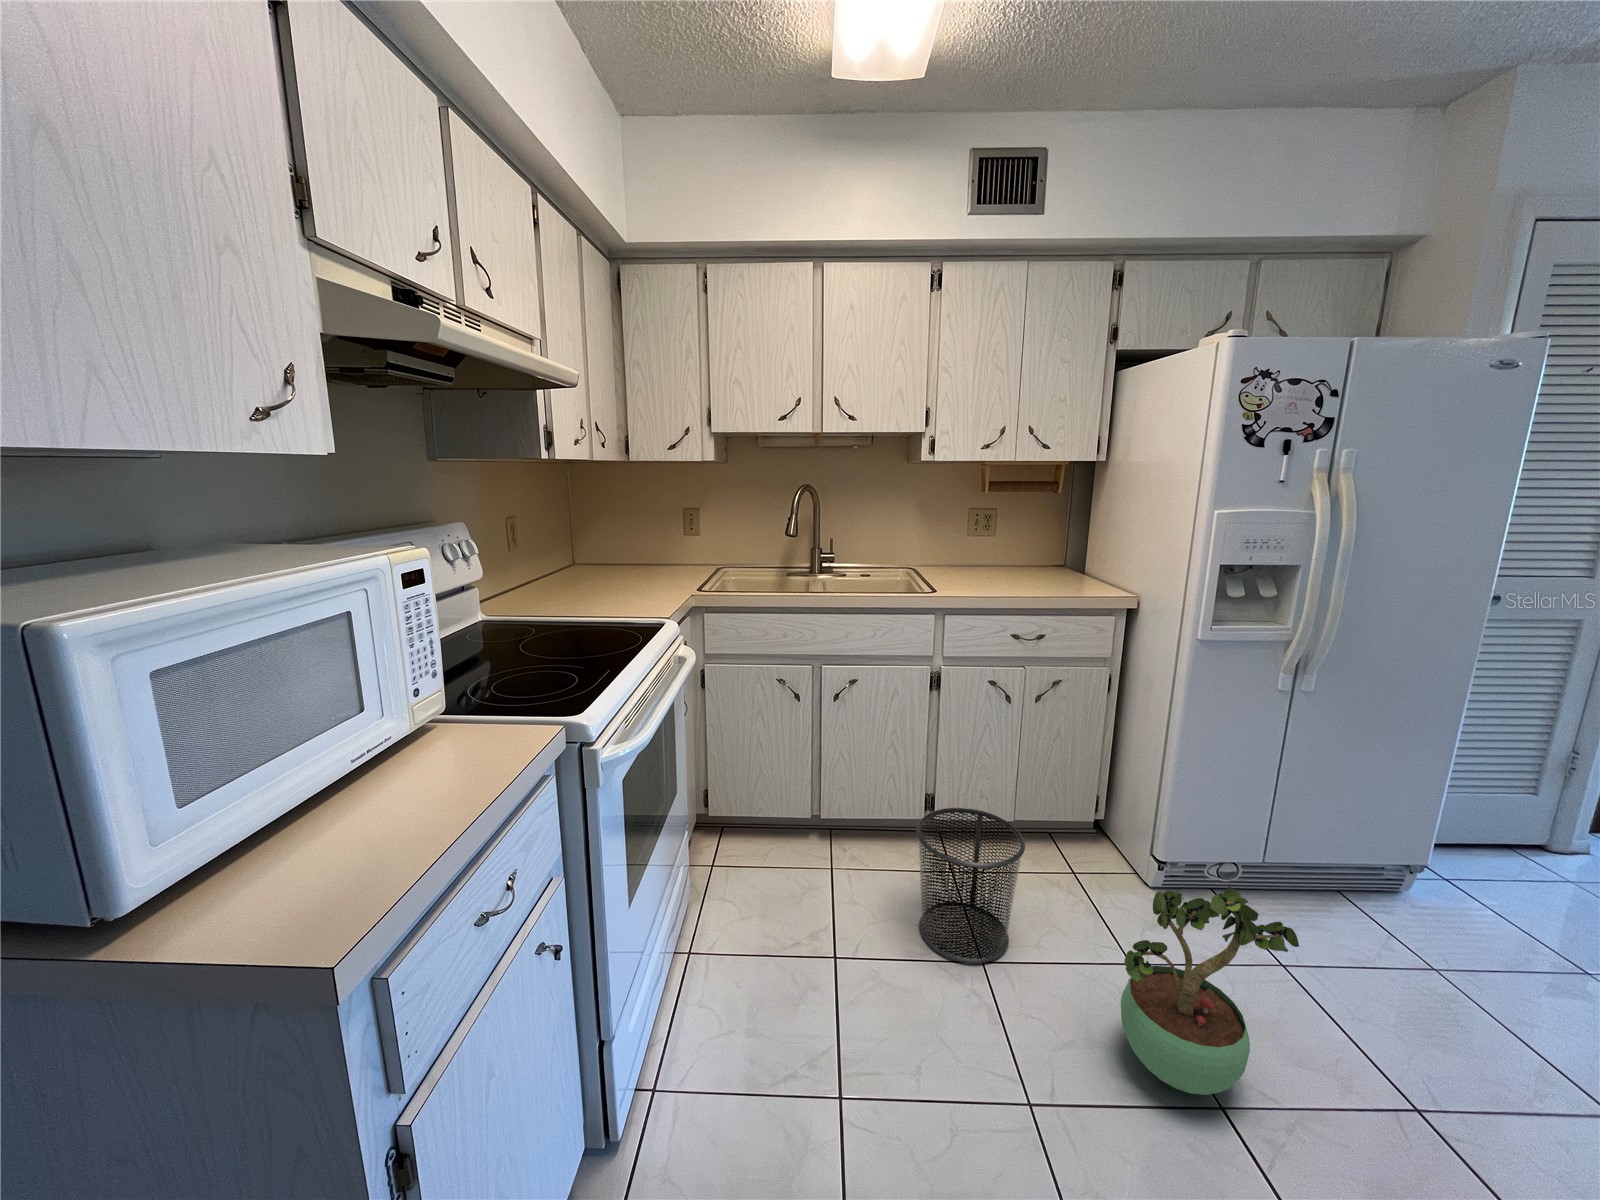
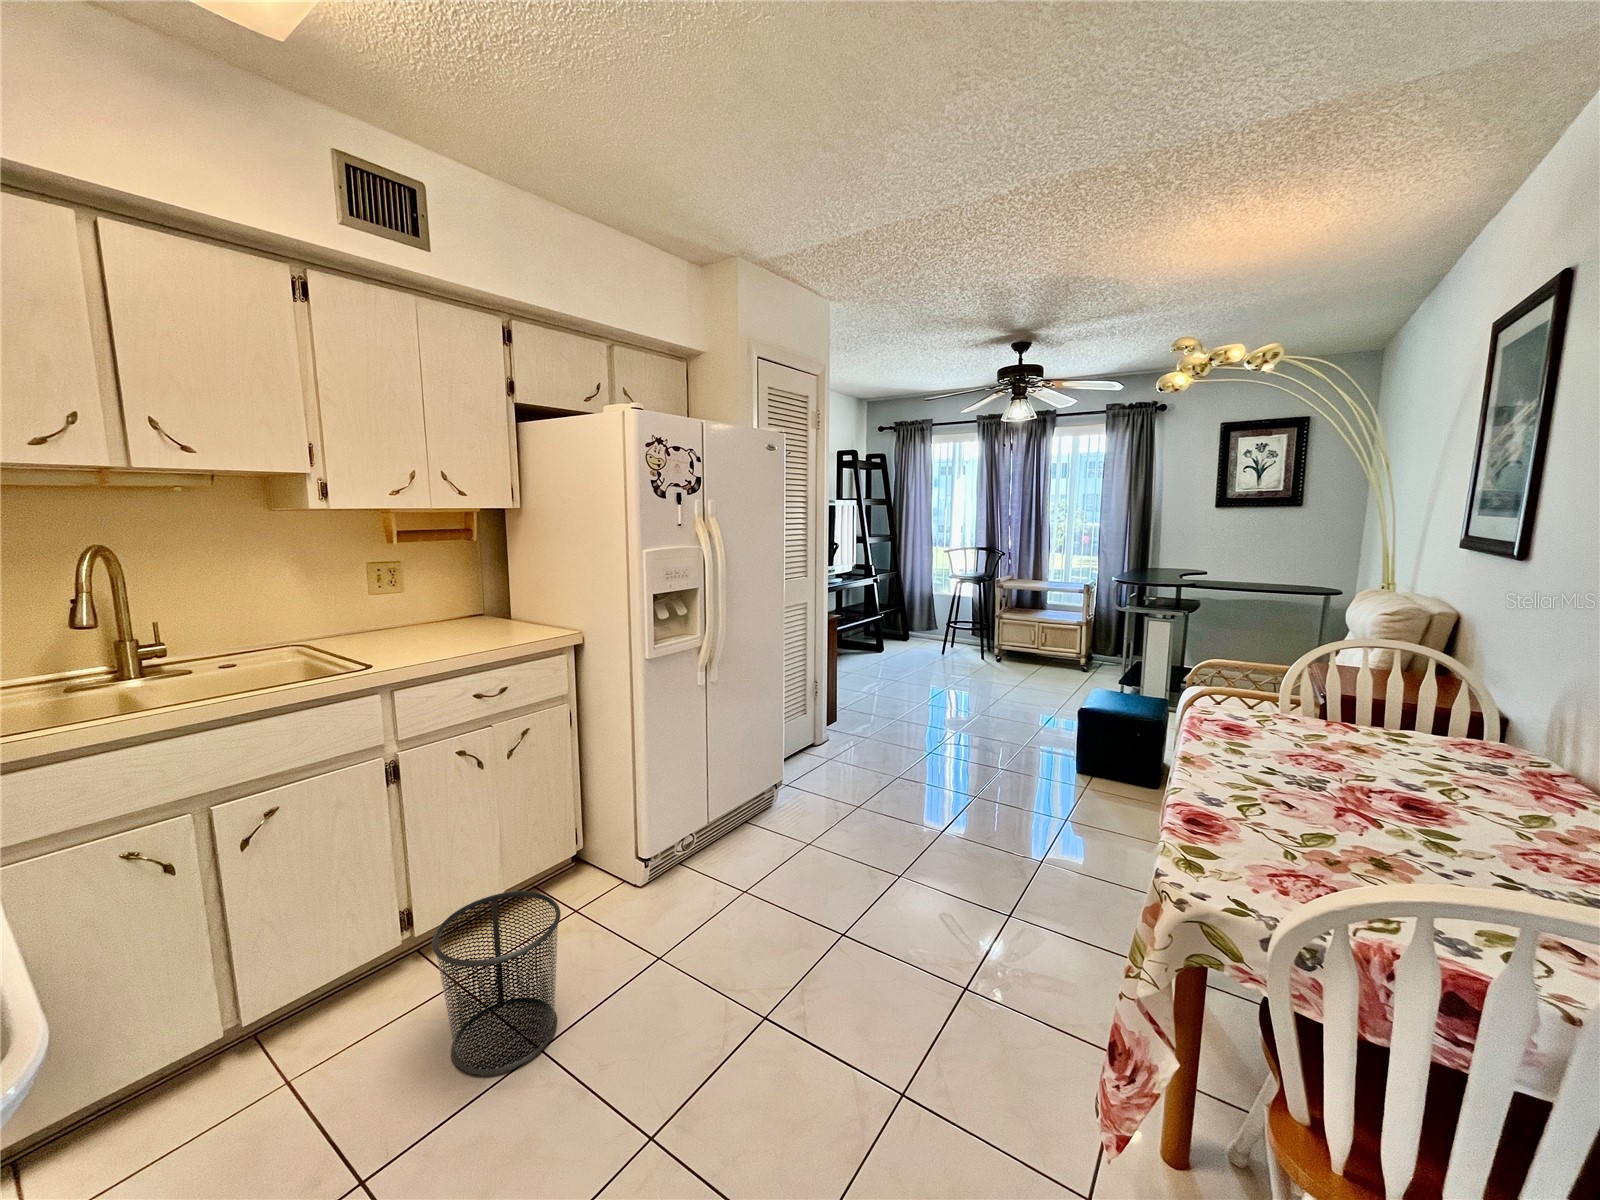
potted plant: present [1121,887,1299,1095] -> none [678,847,782,1031]

